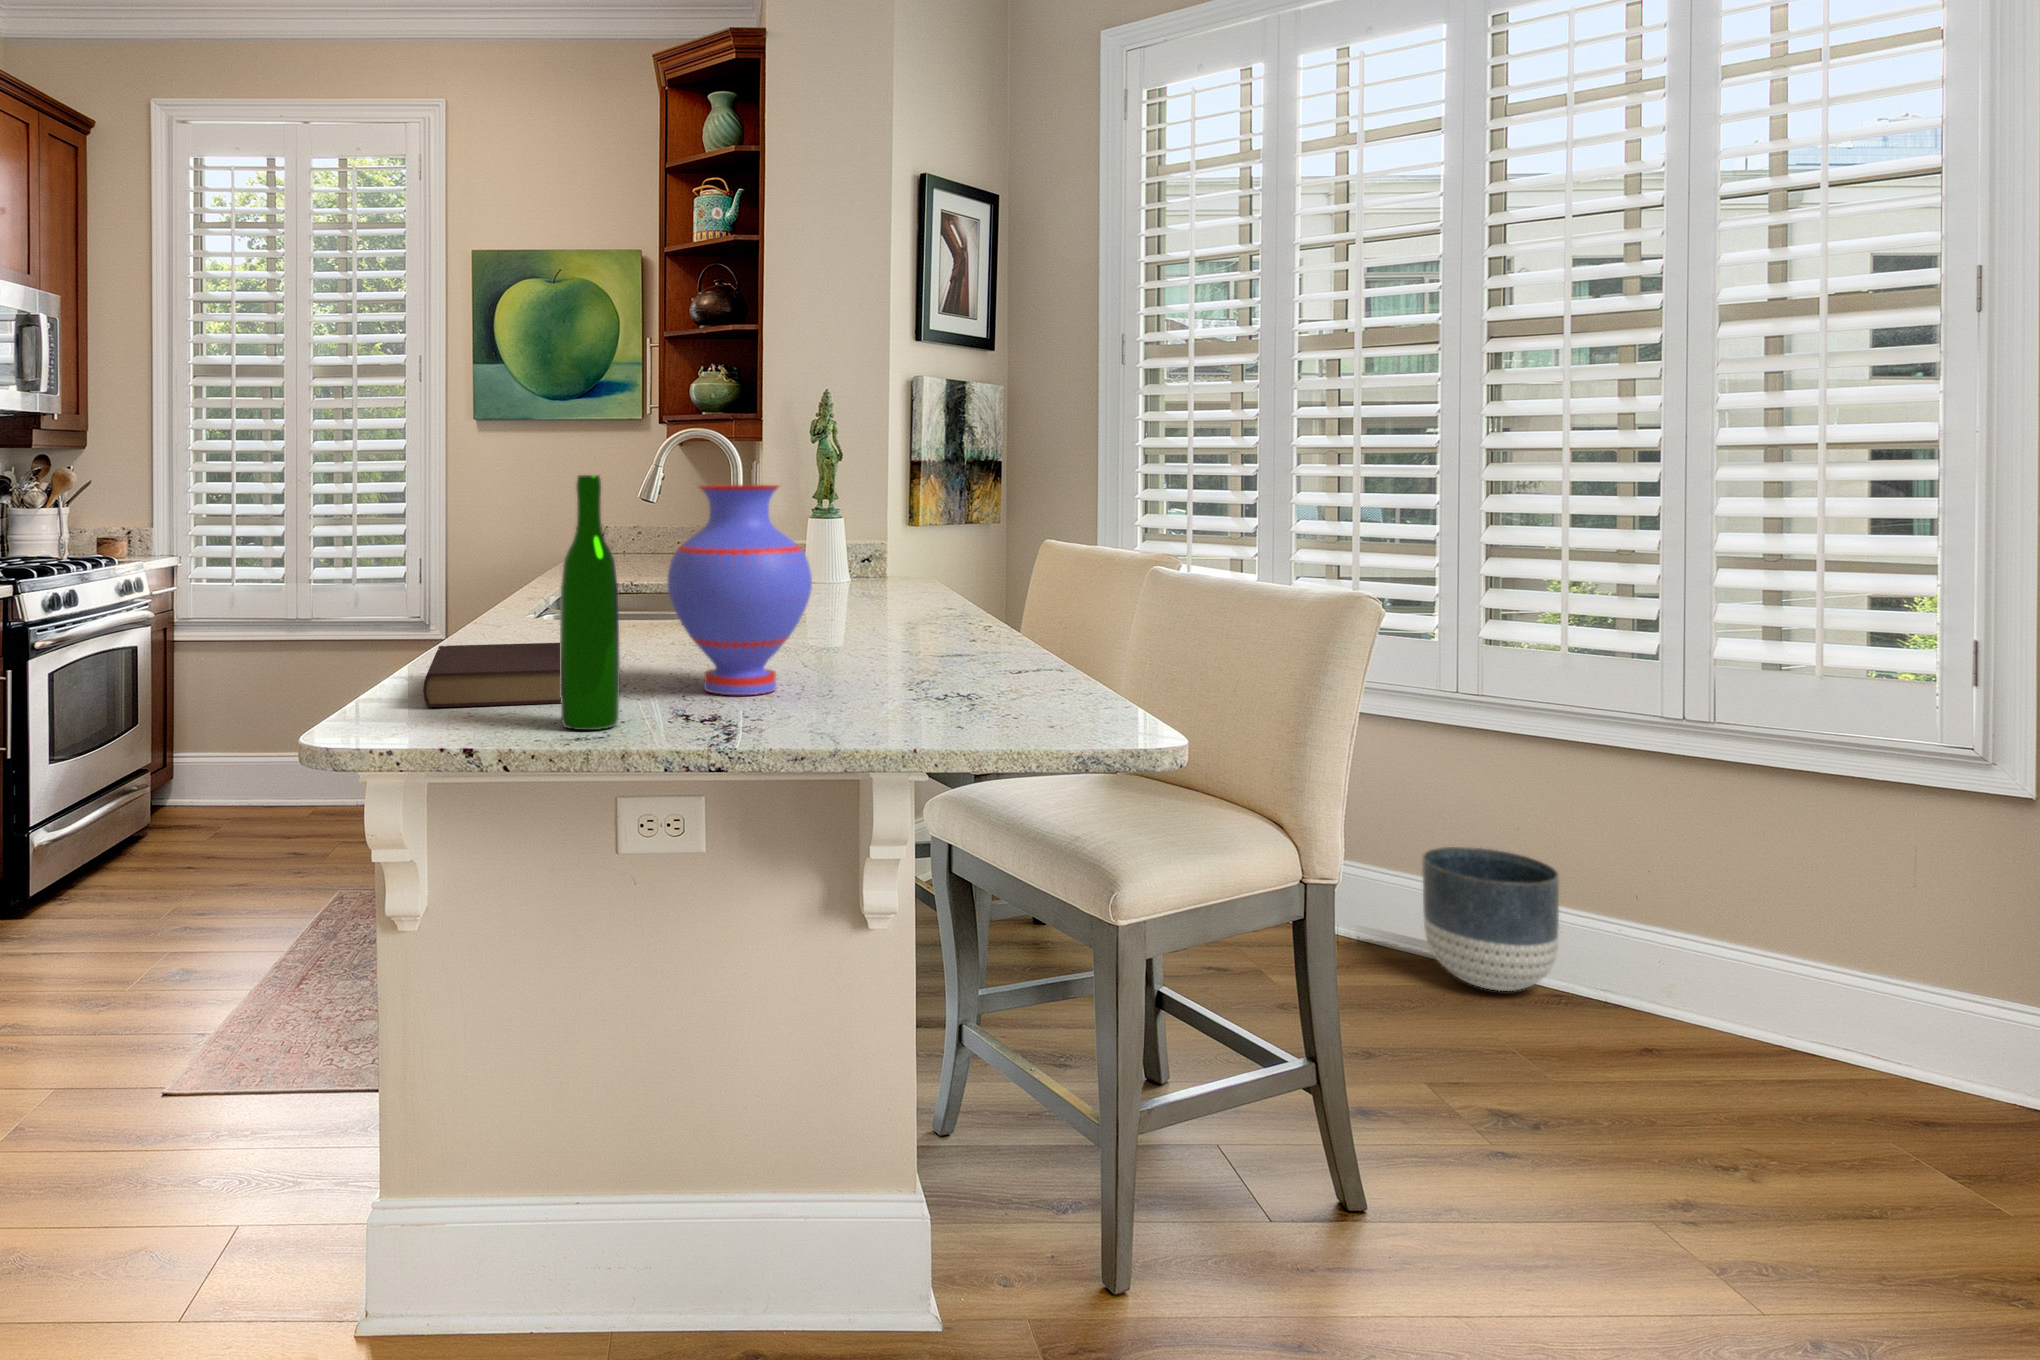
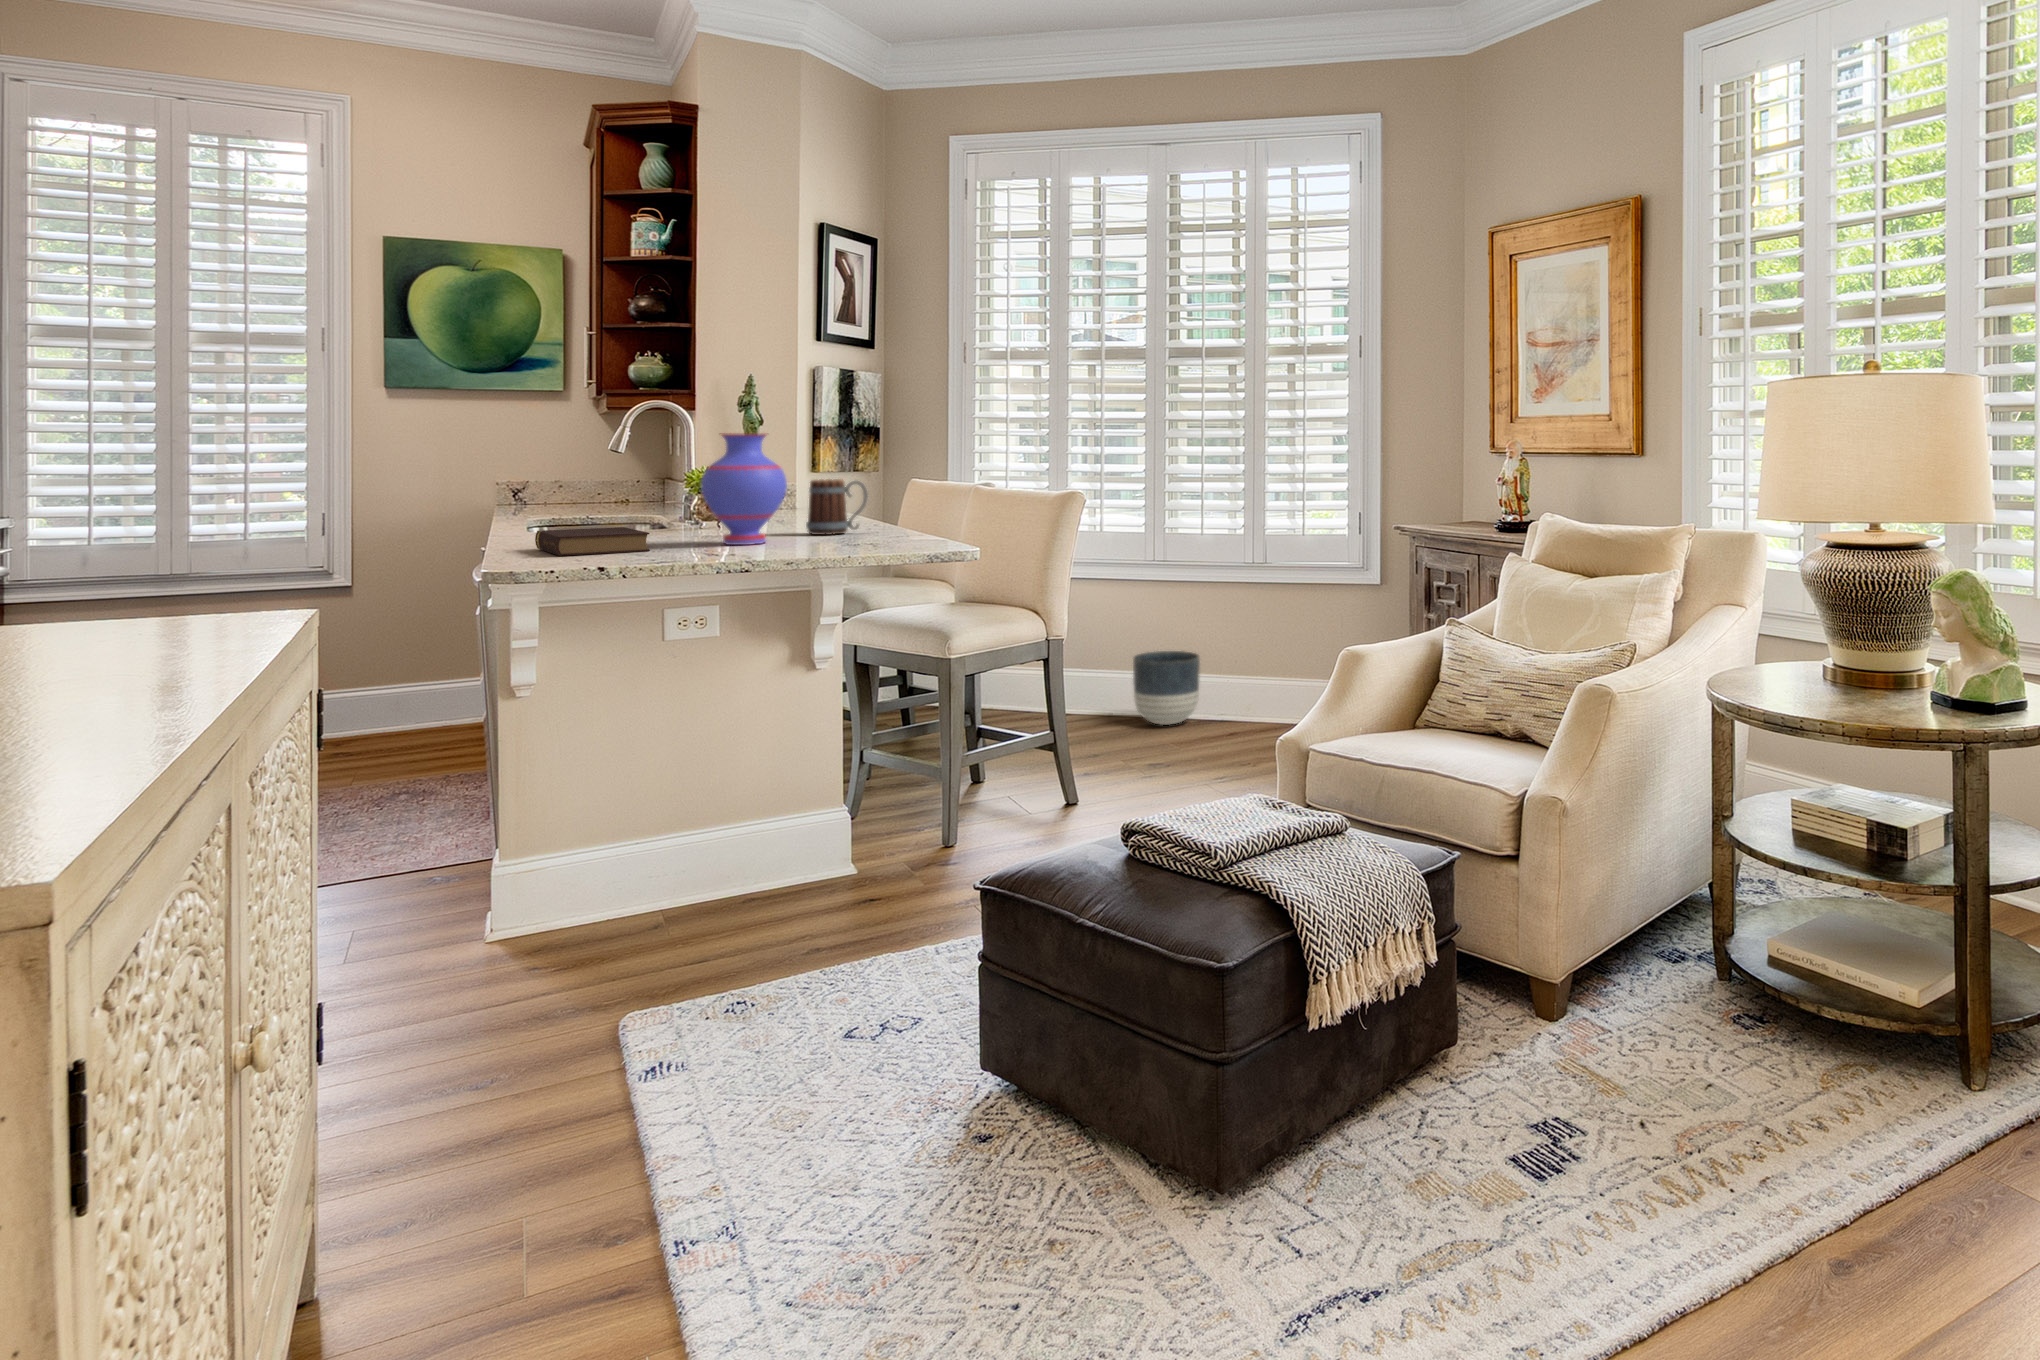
wine bottle: present [560,475,620,730] -> none [657,426,690,556]
mug: none [858,563,963,668] -> present [806,479,868,535]

